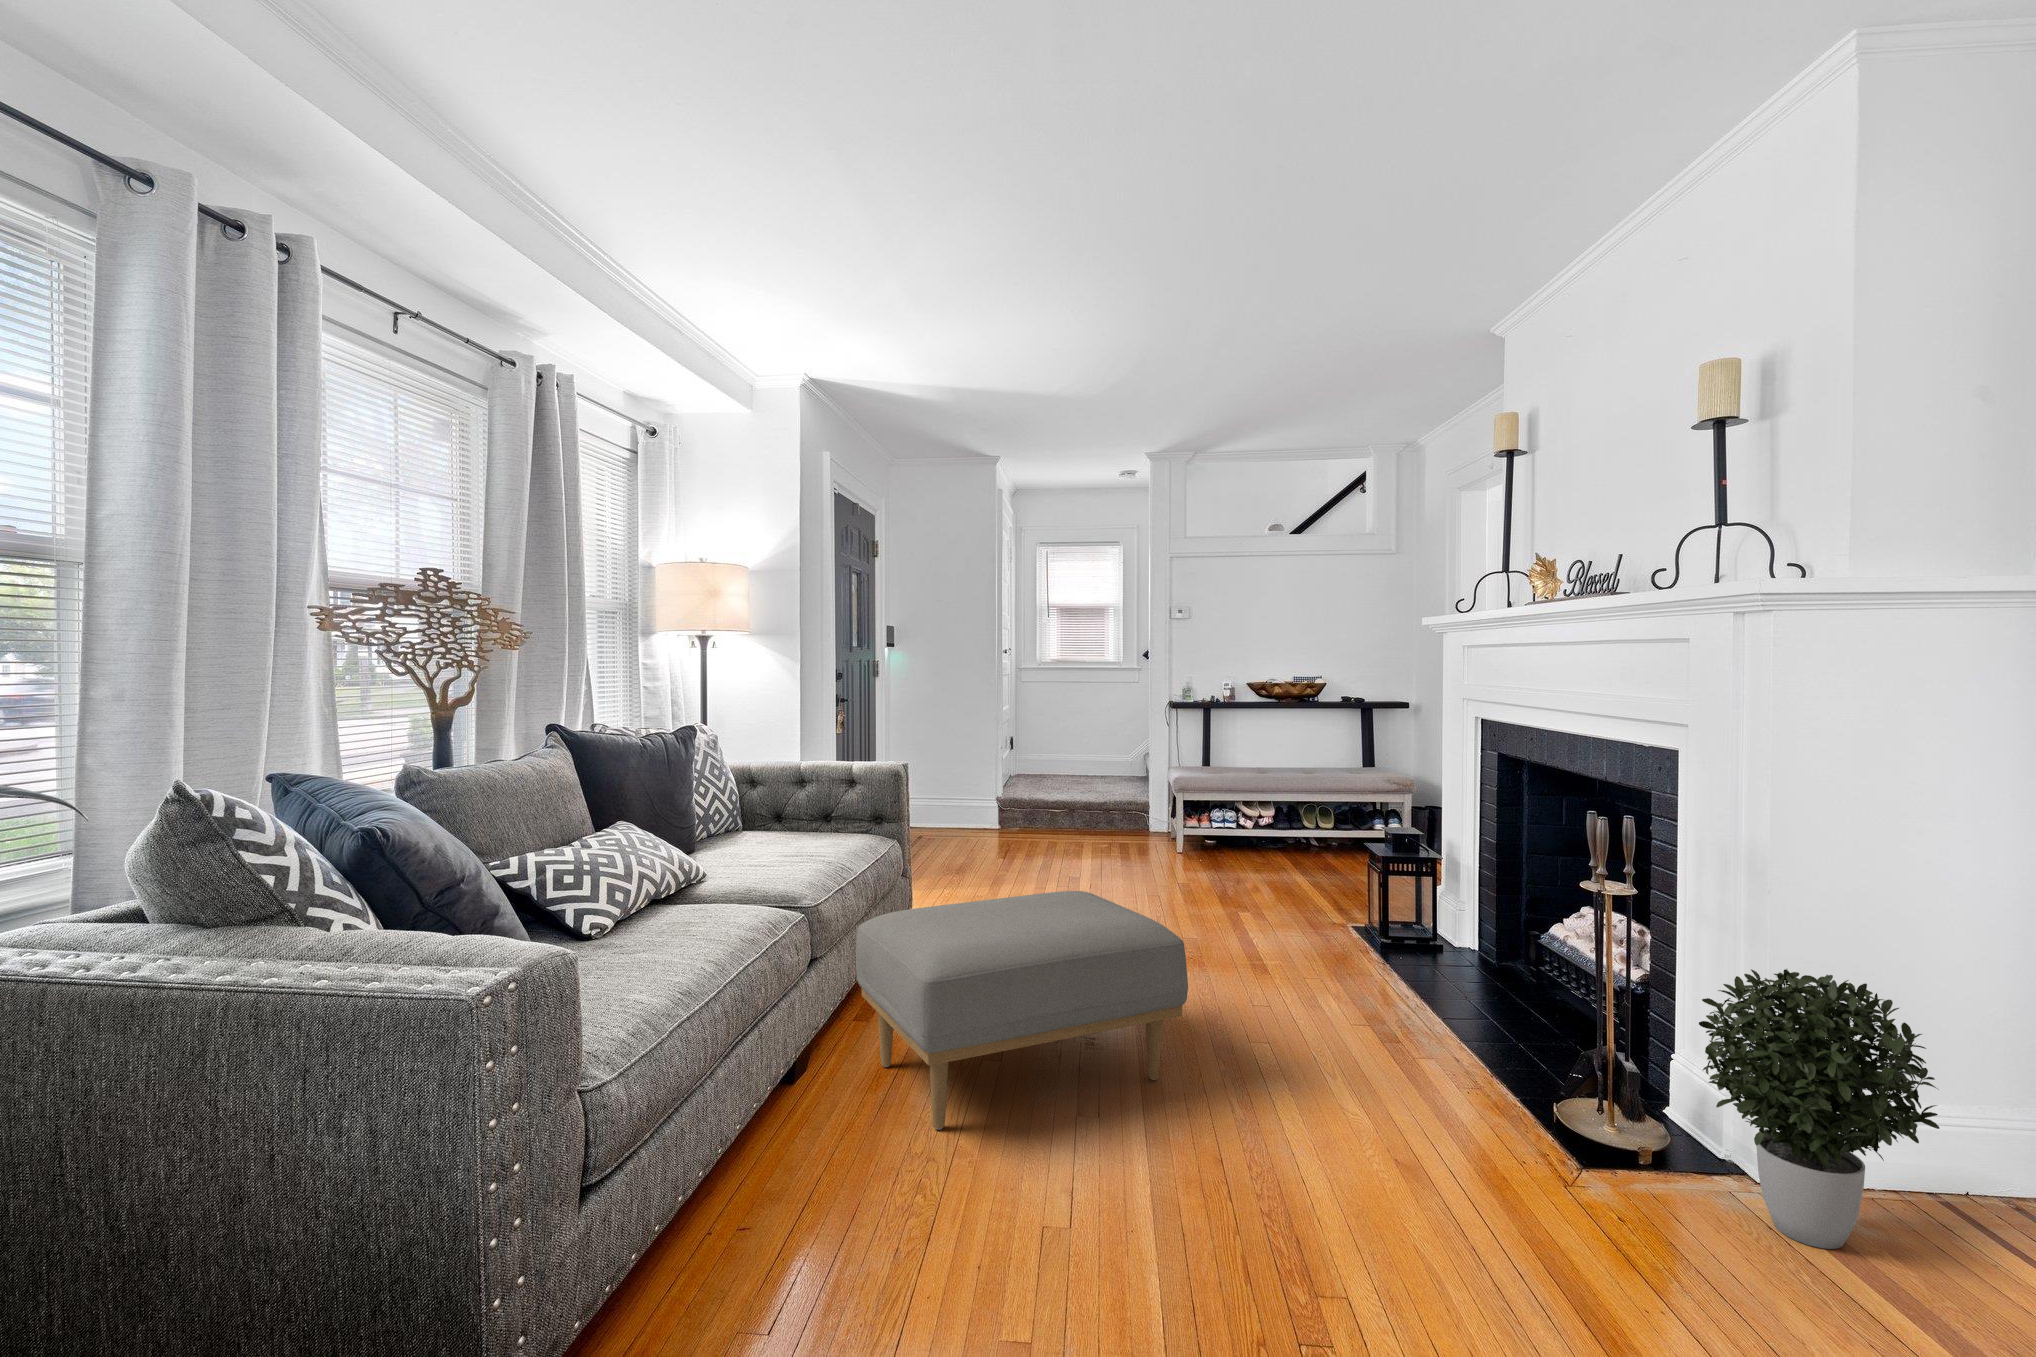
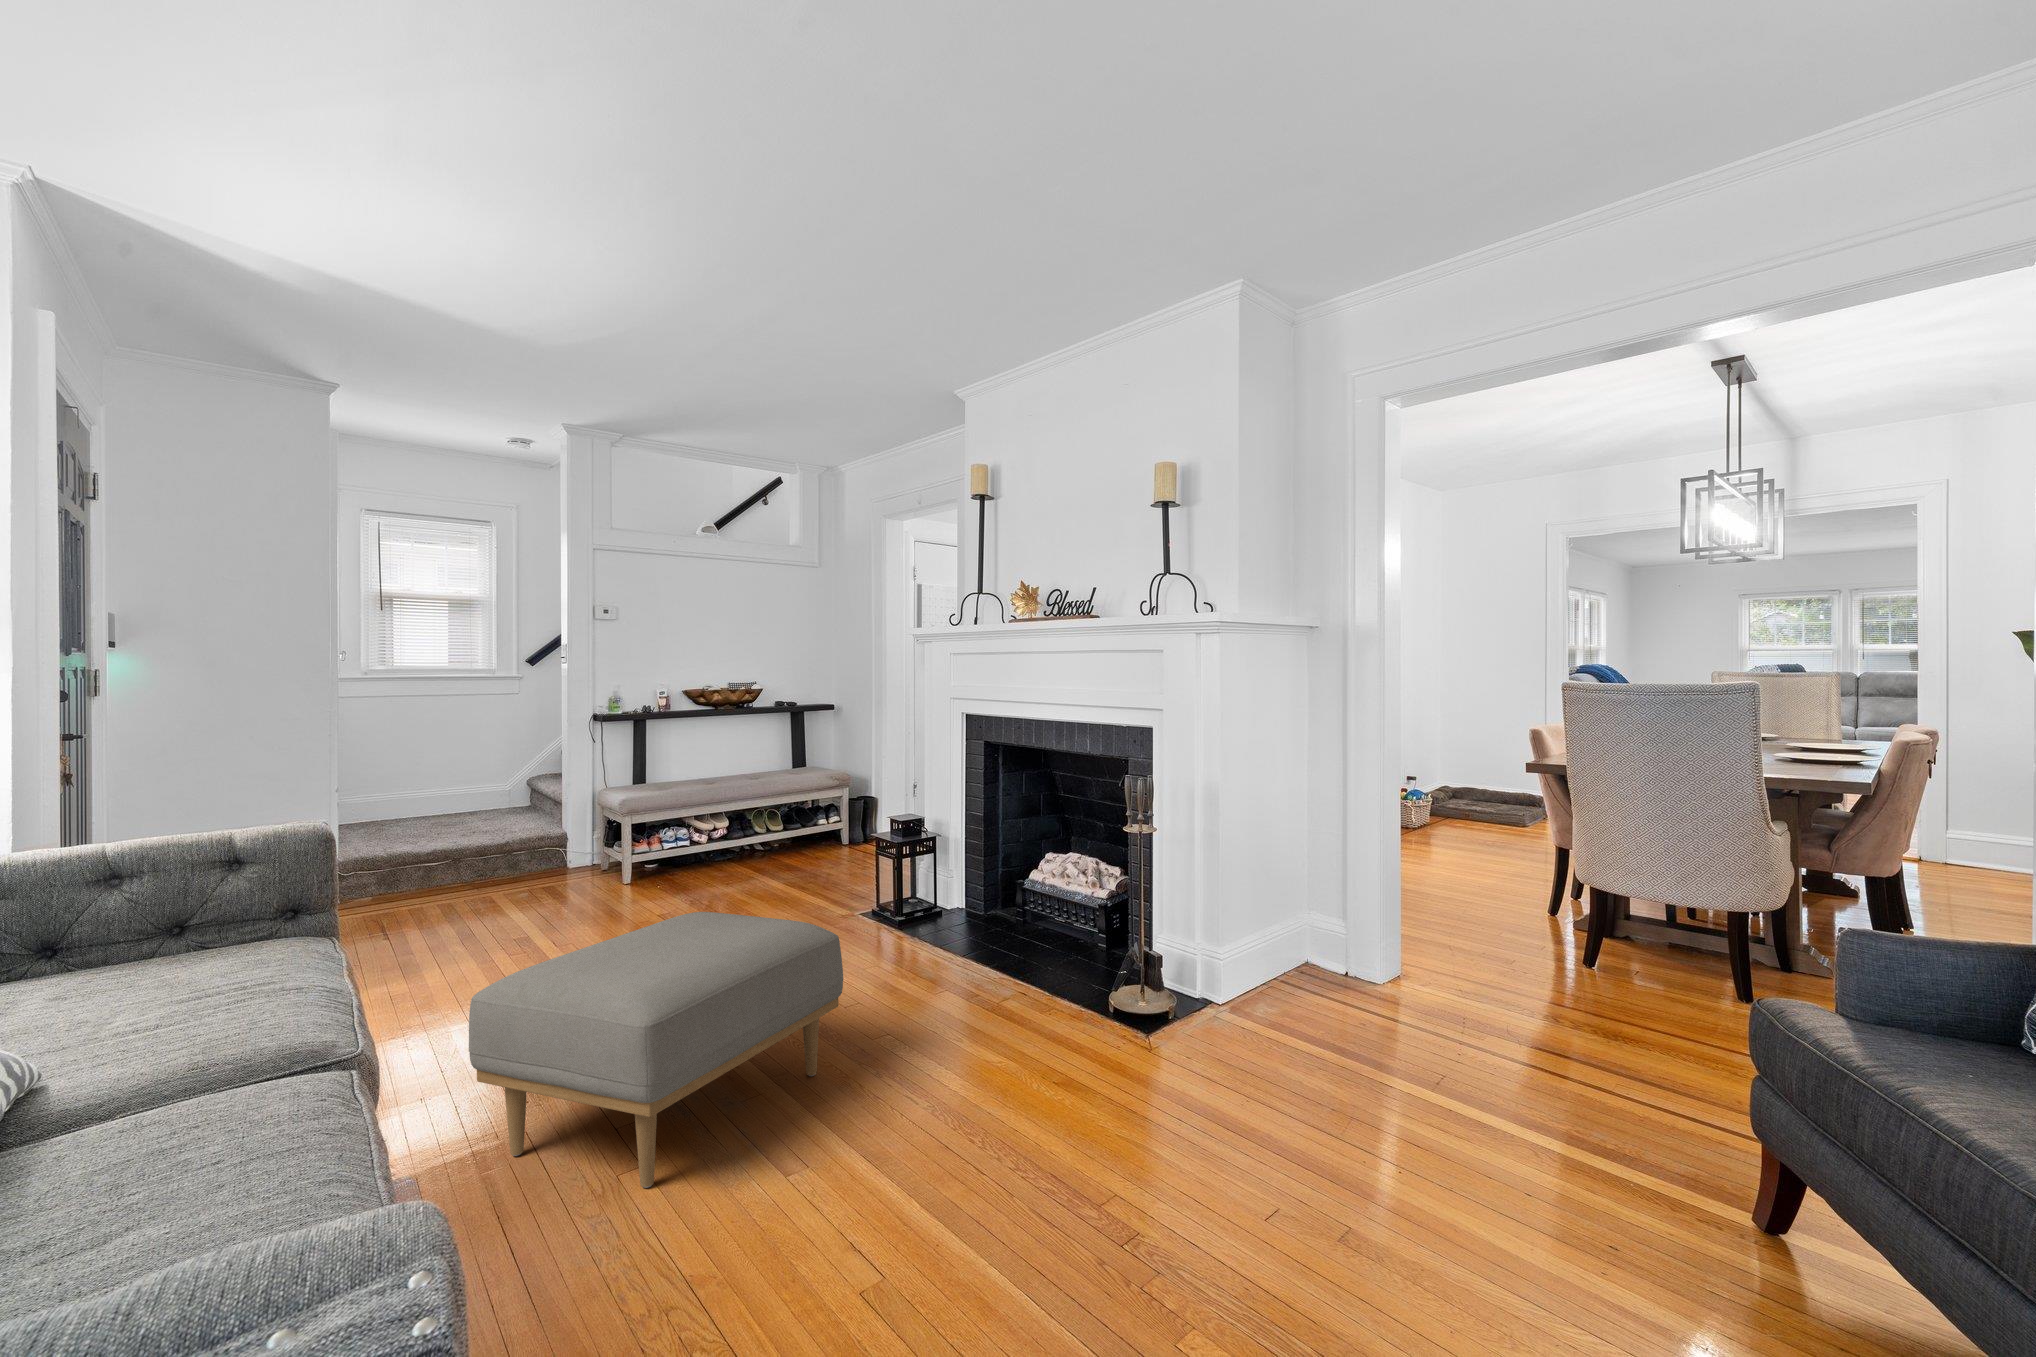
potted plant: present [1699,969,1940,1249] -> none [1209,863,1334,1037]

